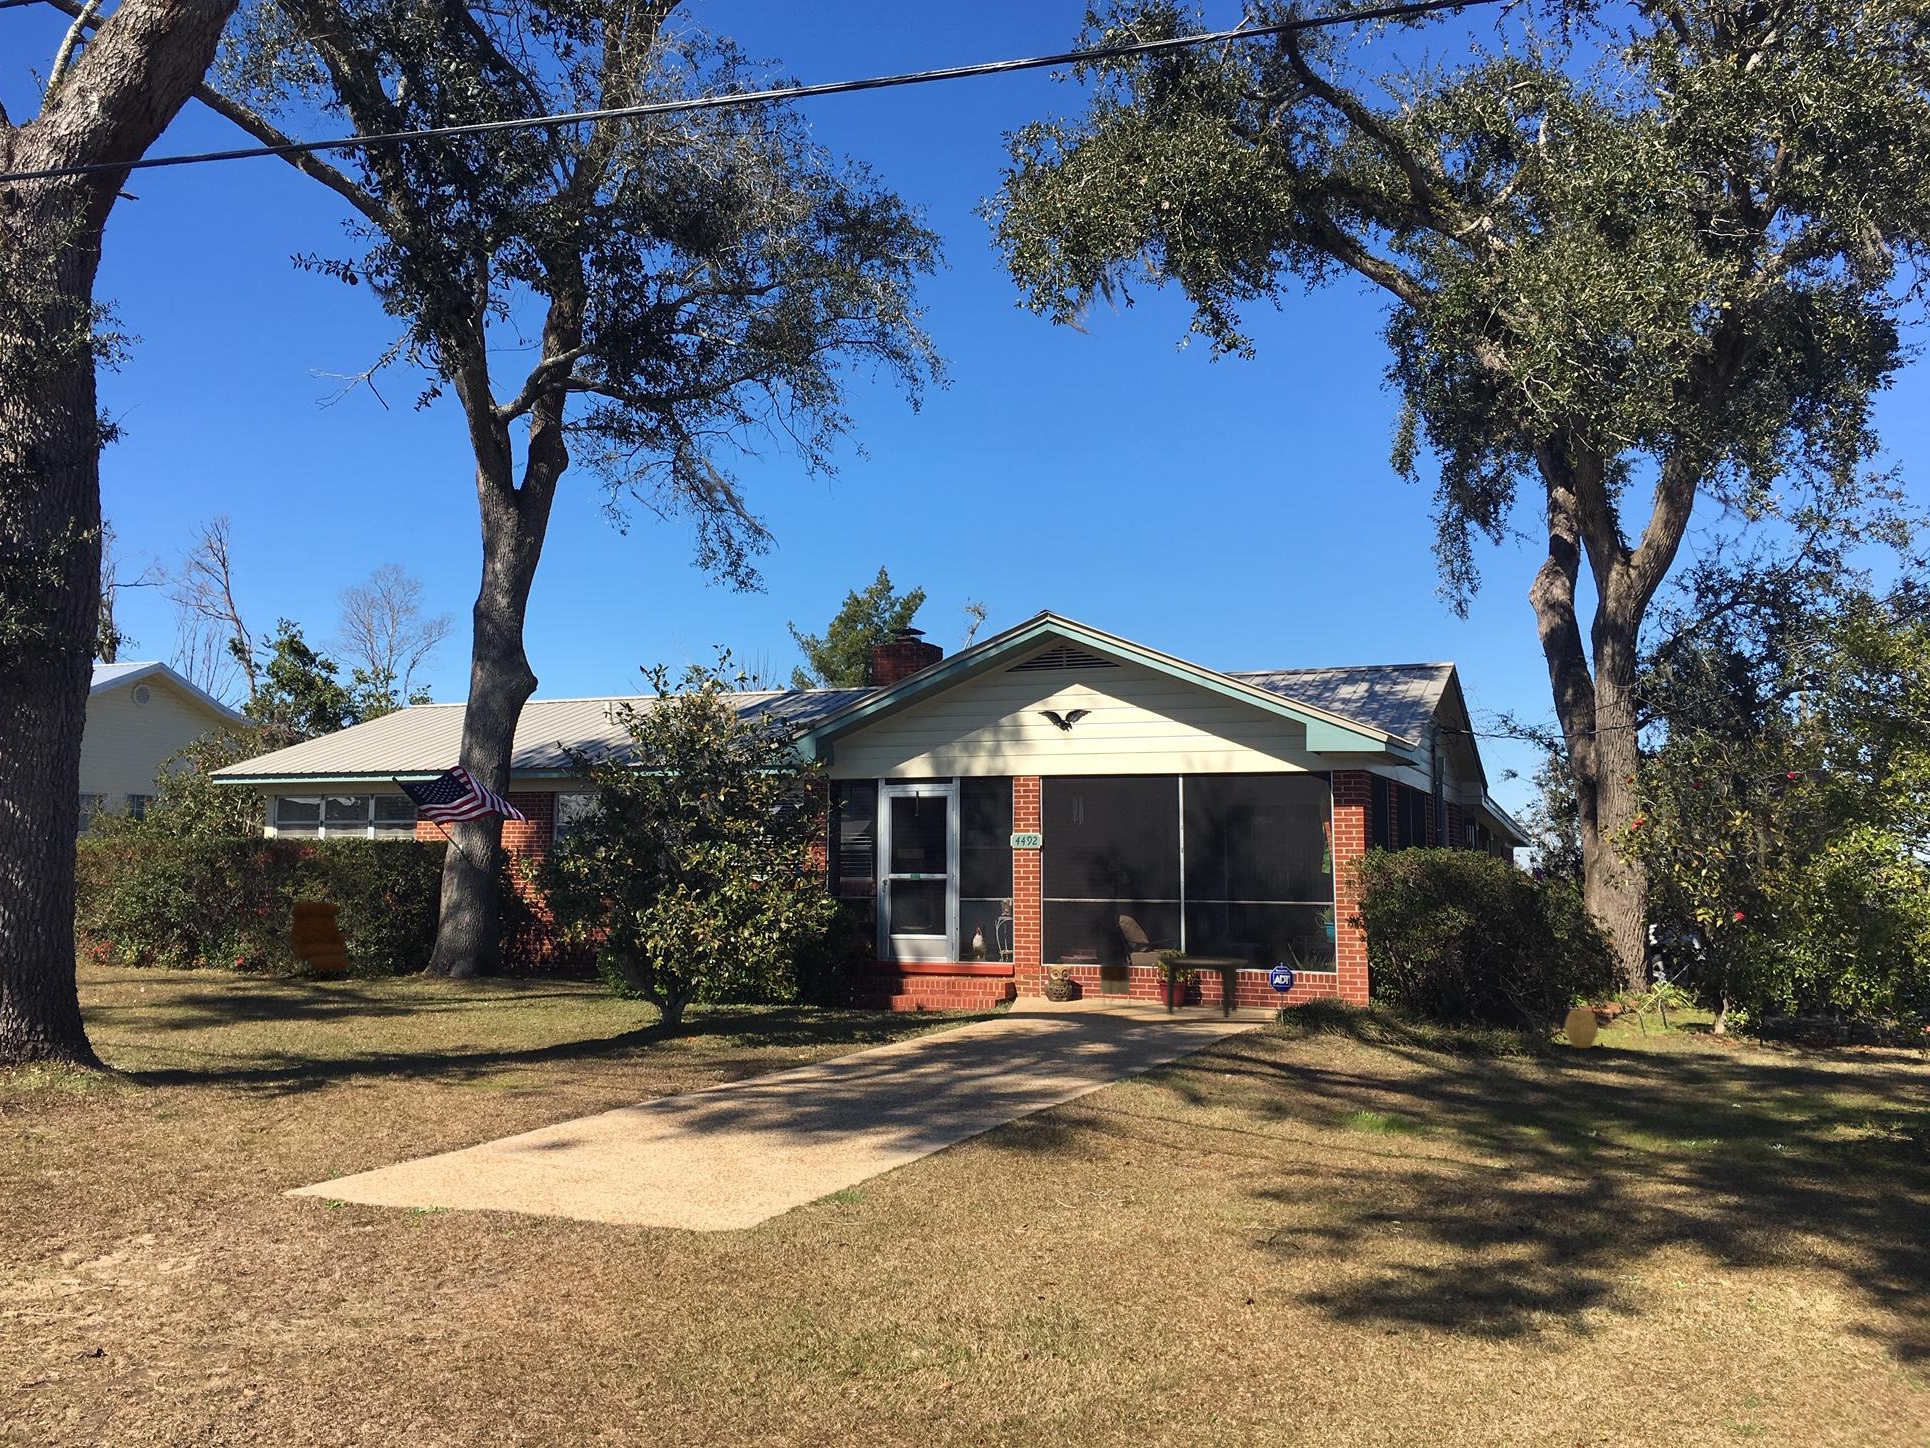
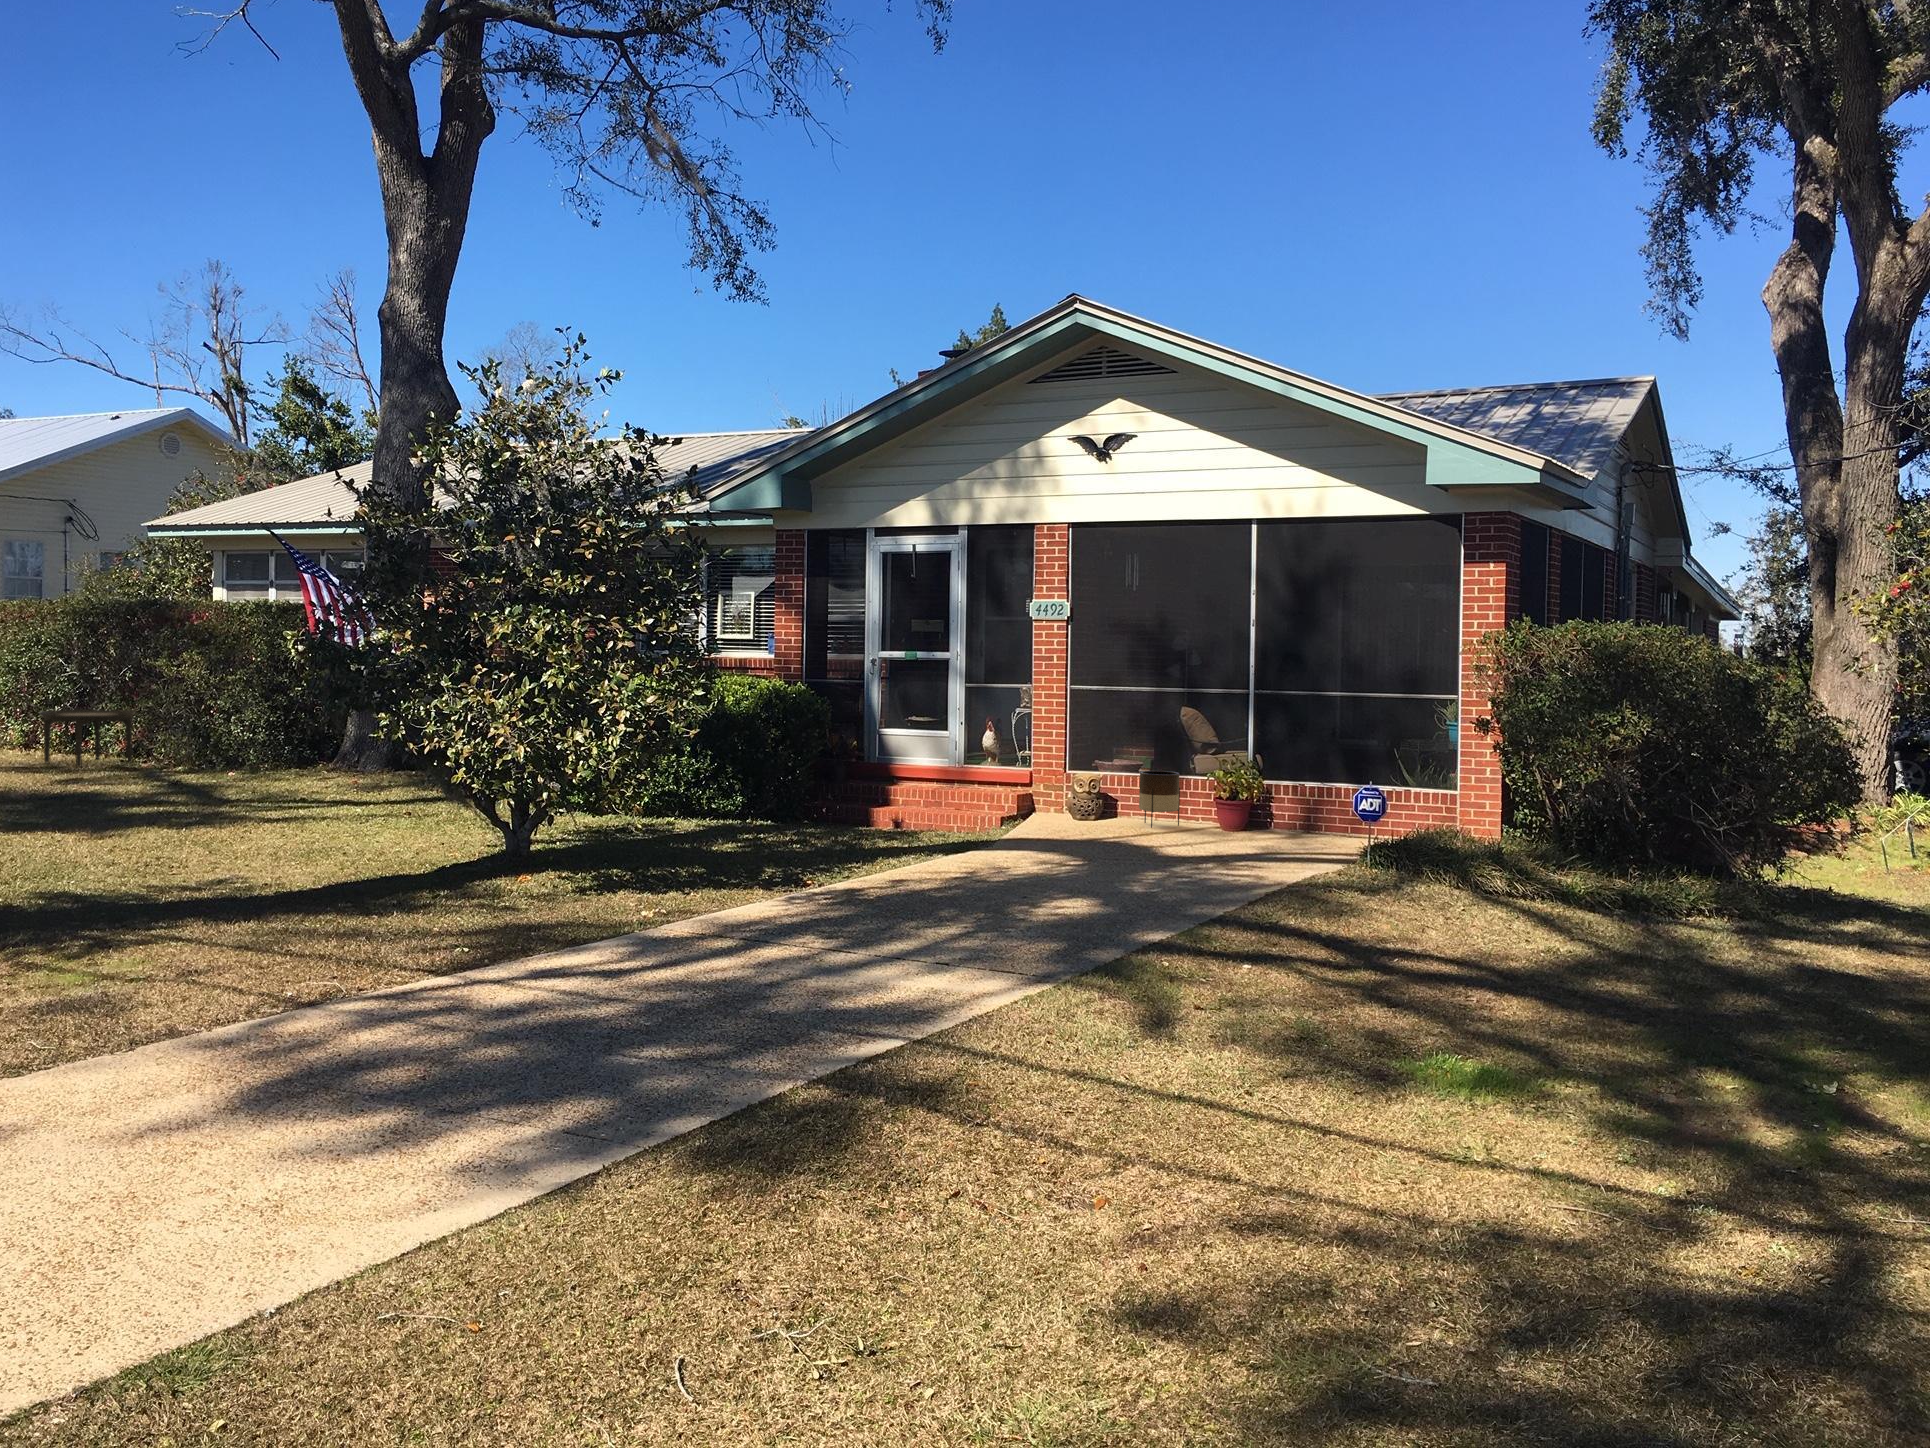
lounge chair: present [287,902,350,981] -> none [169,680,246,775]
round table: present [1158,956,1247,1017] -> present [40,709,136,767]
woven basket: present [1565,1009,1598,1048] -> none [1780,855,1831,911]

